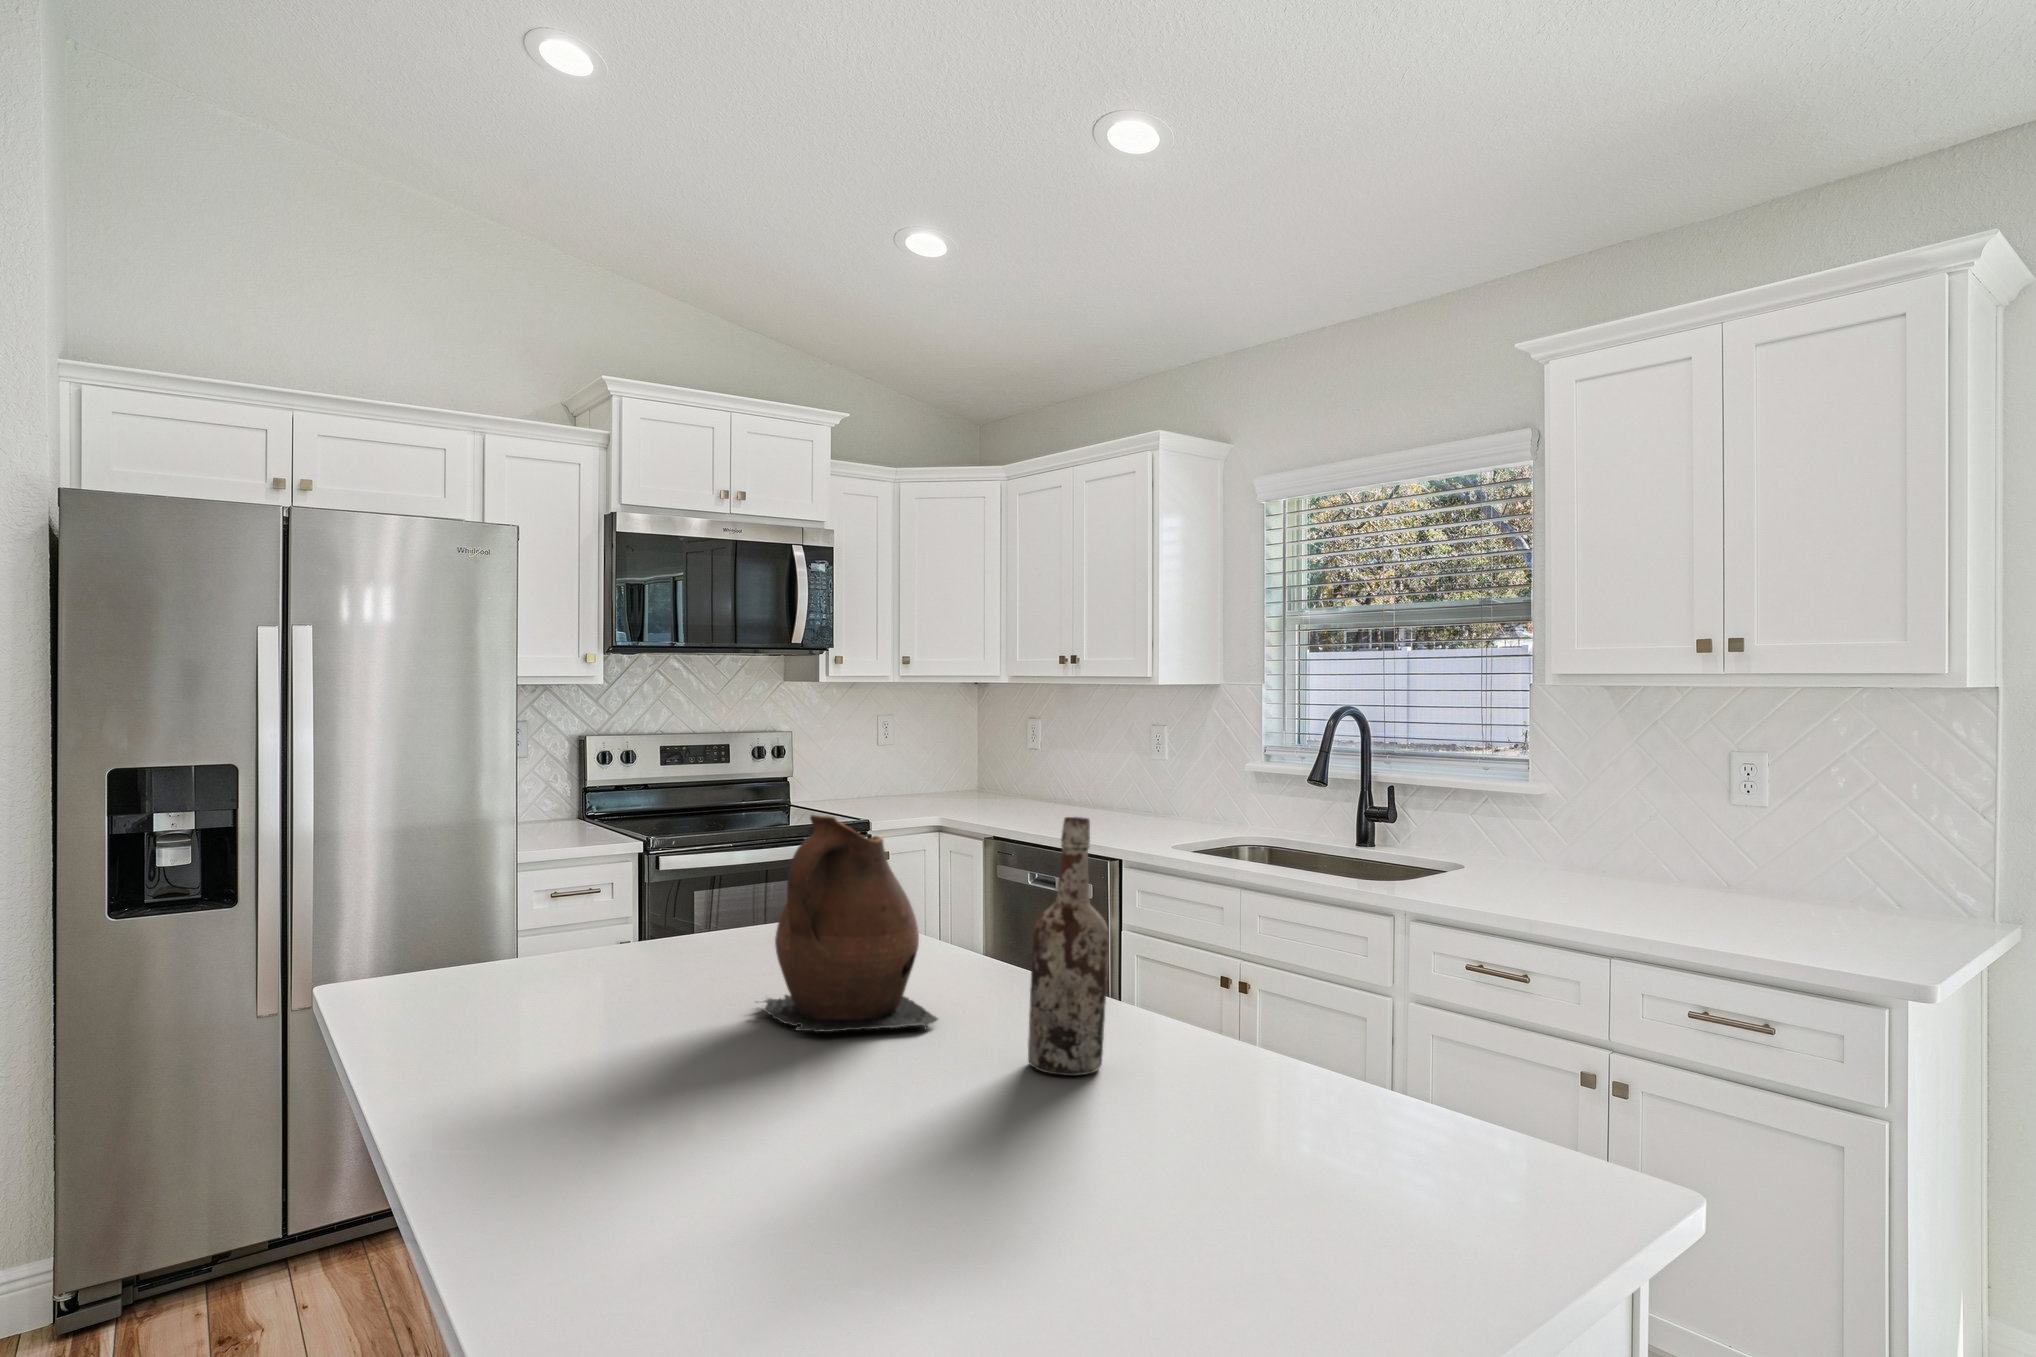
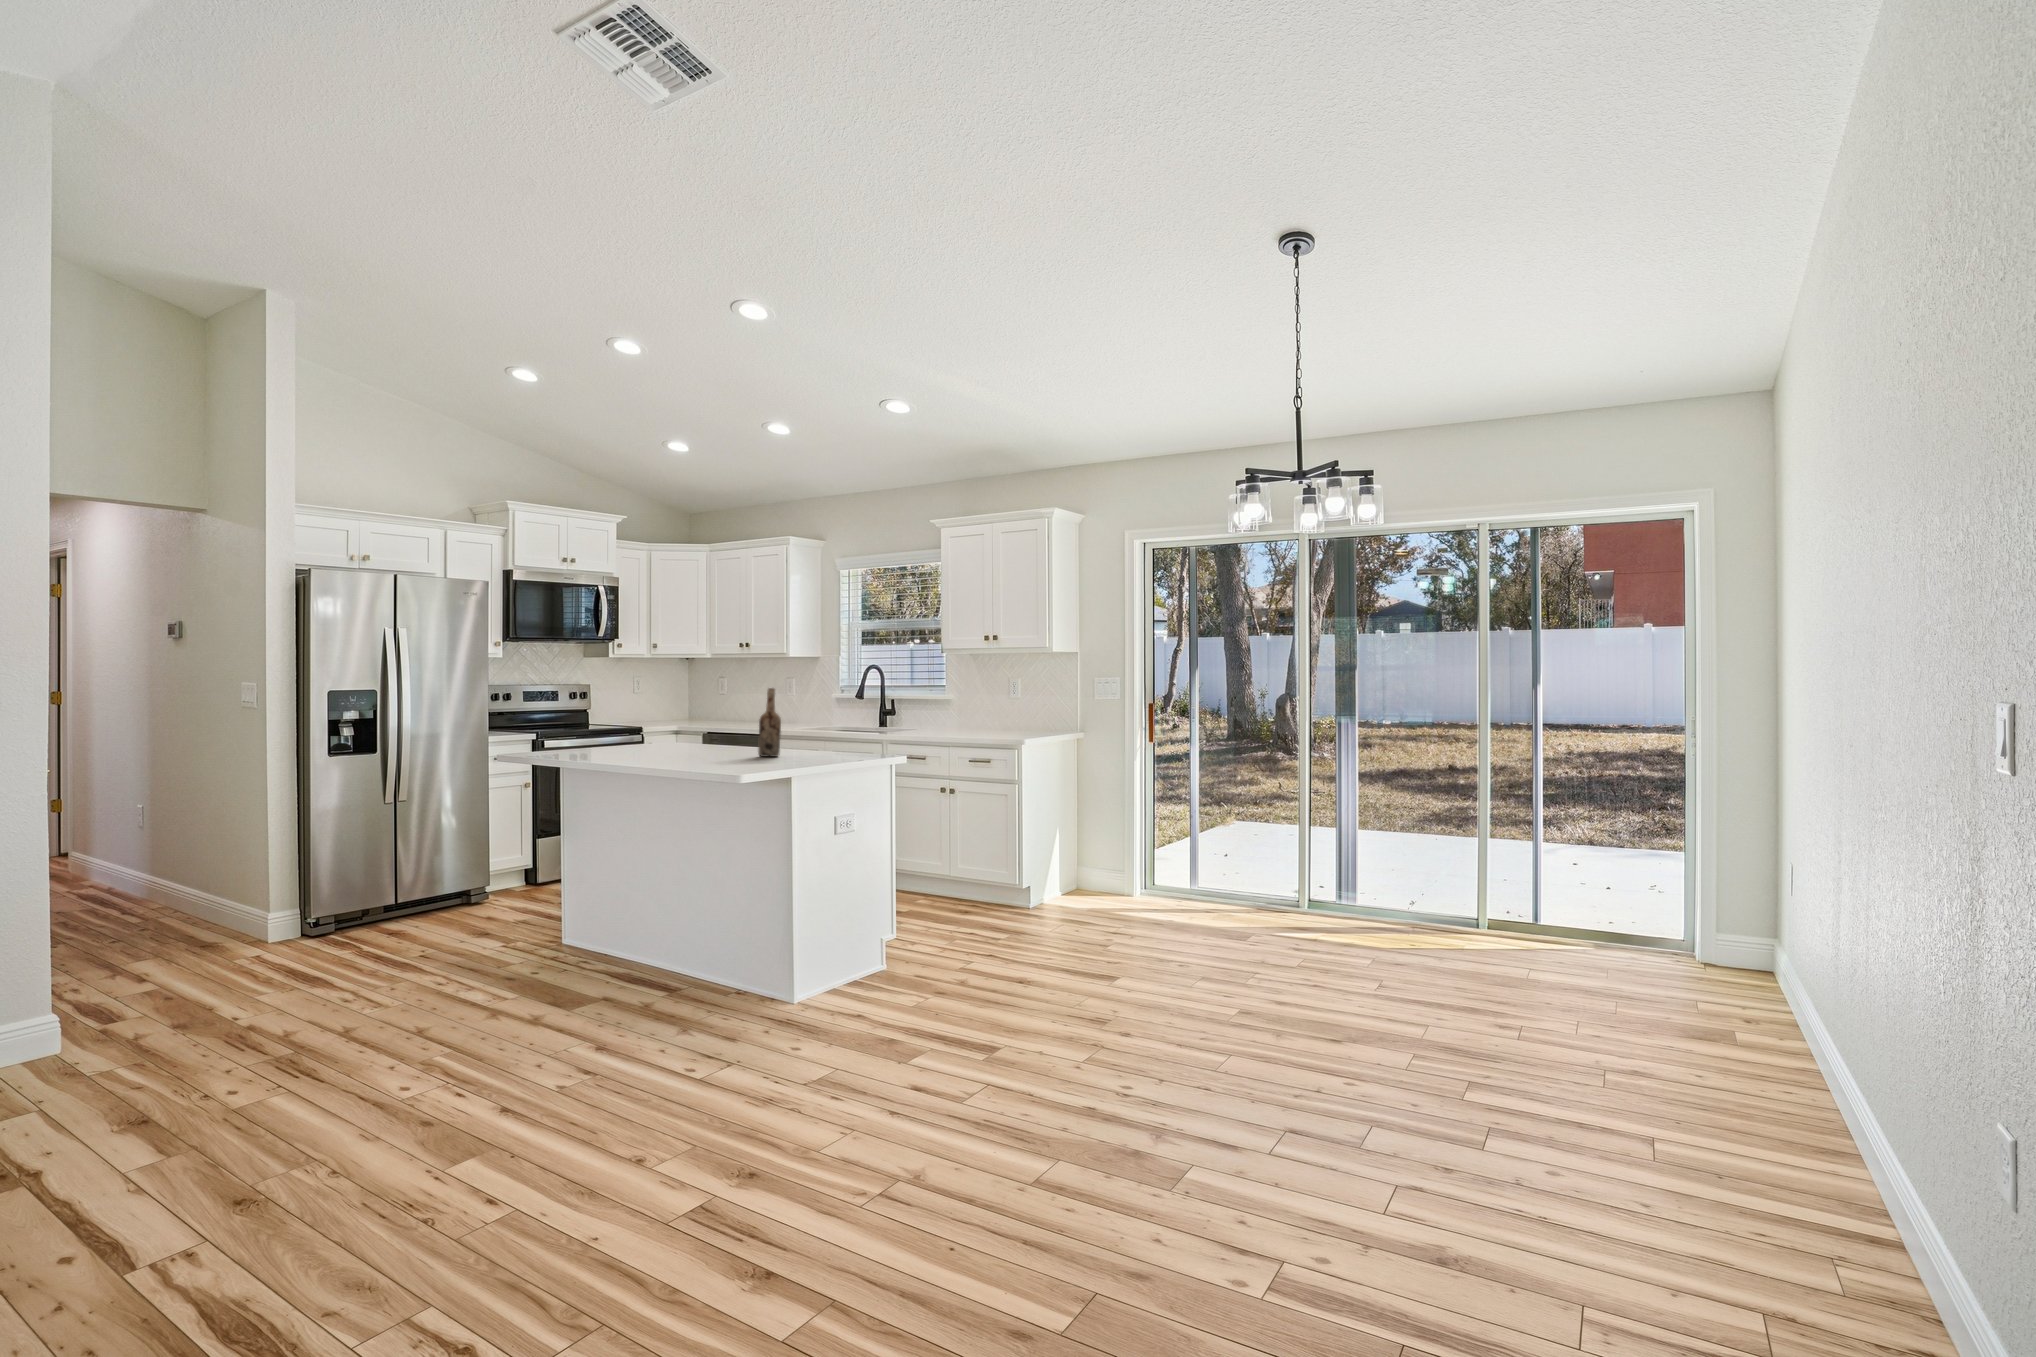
ceramic pitcher: present [763,814,938,1032] -> none [667,691,727,754]

